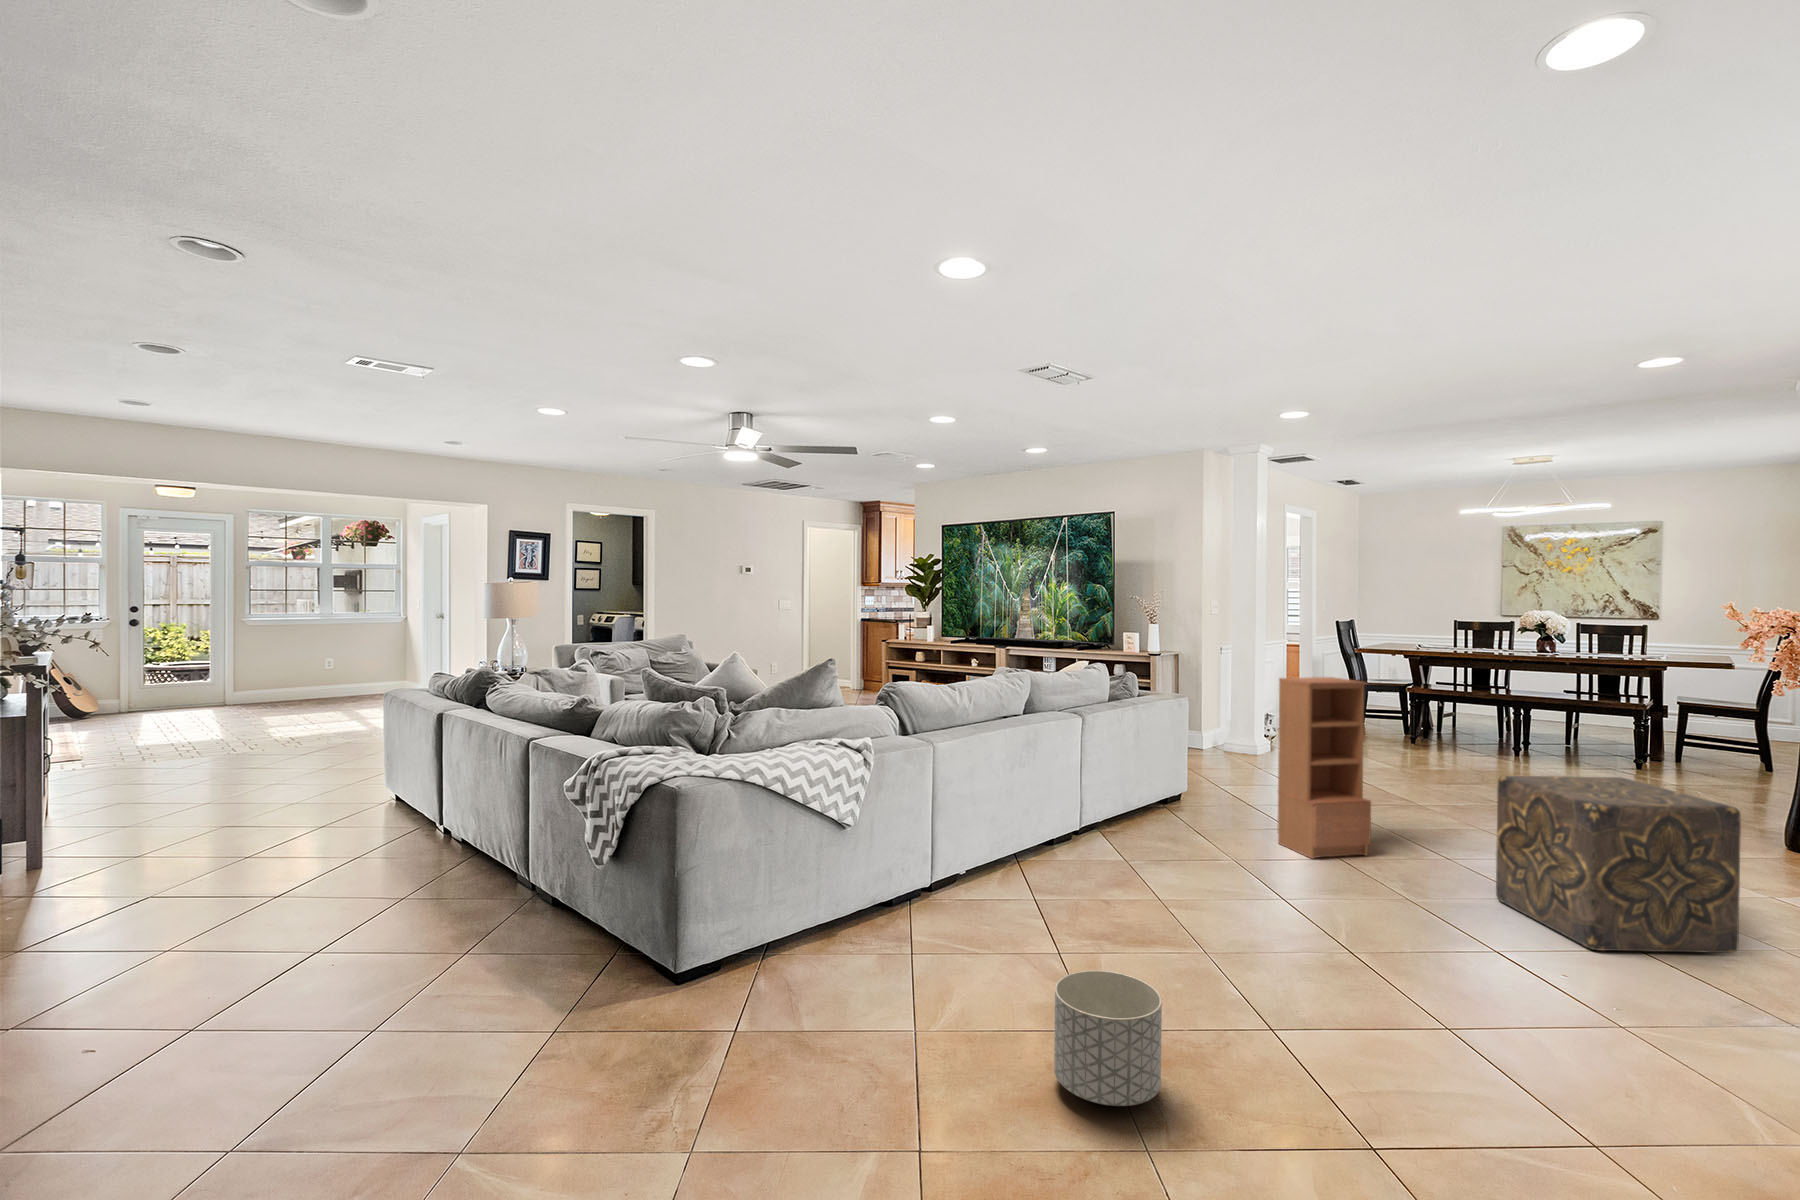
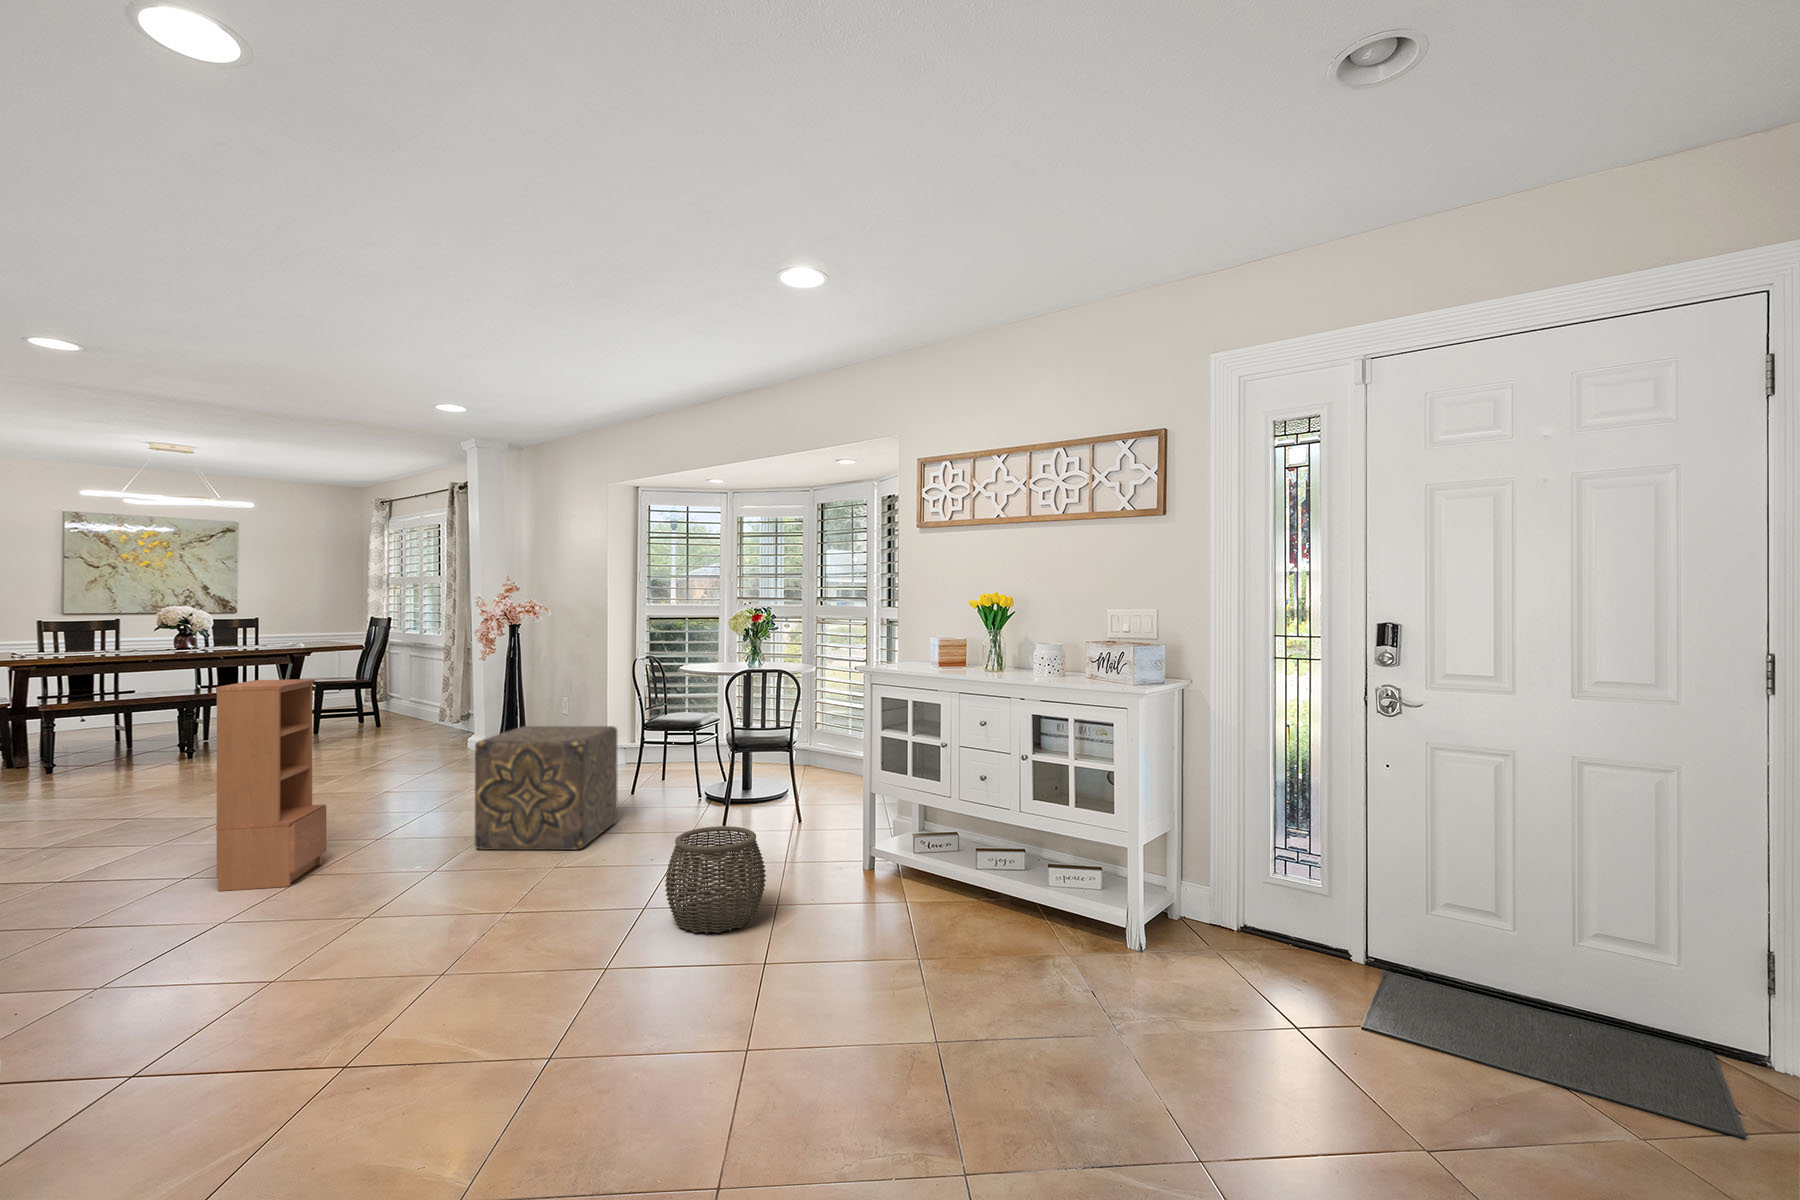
woven basket: none [1426,940,1599,1113] -> present [665,826,766,934]
planter: present [1054,970,1162,1106] -> none [602,957,711,1093]

